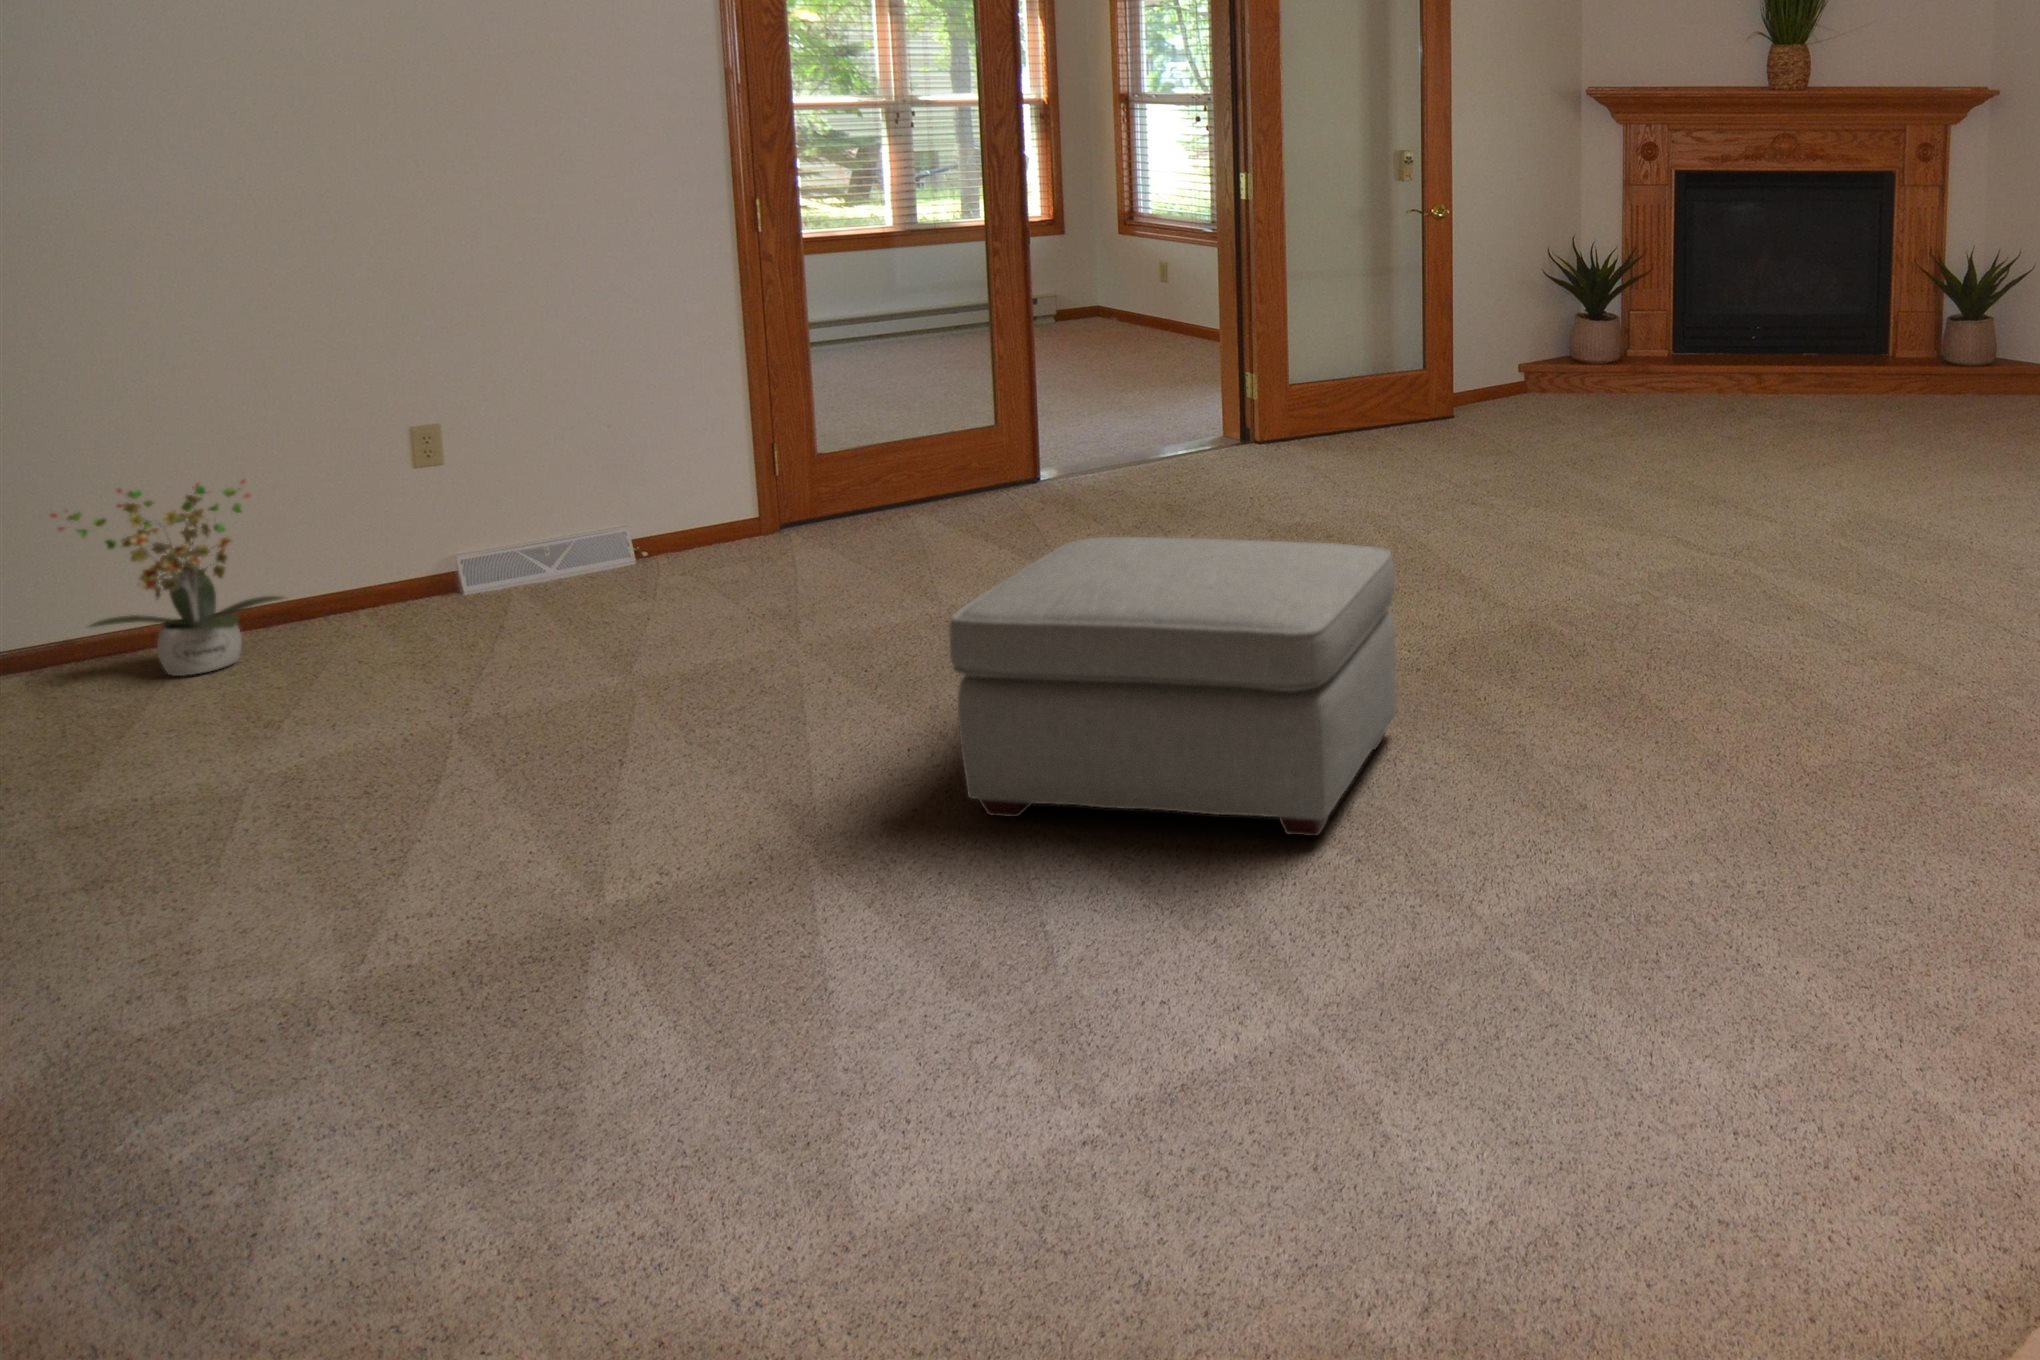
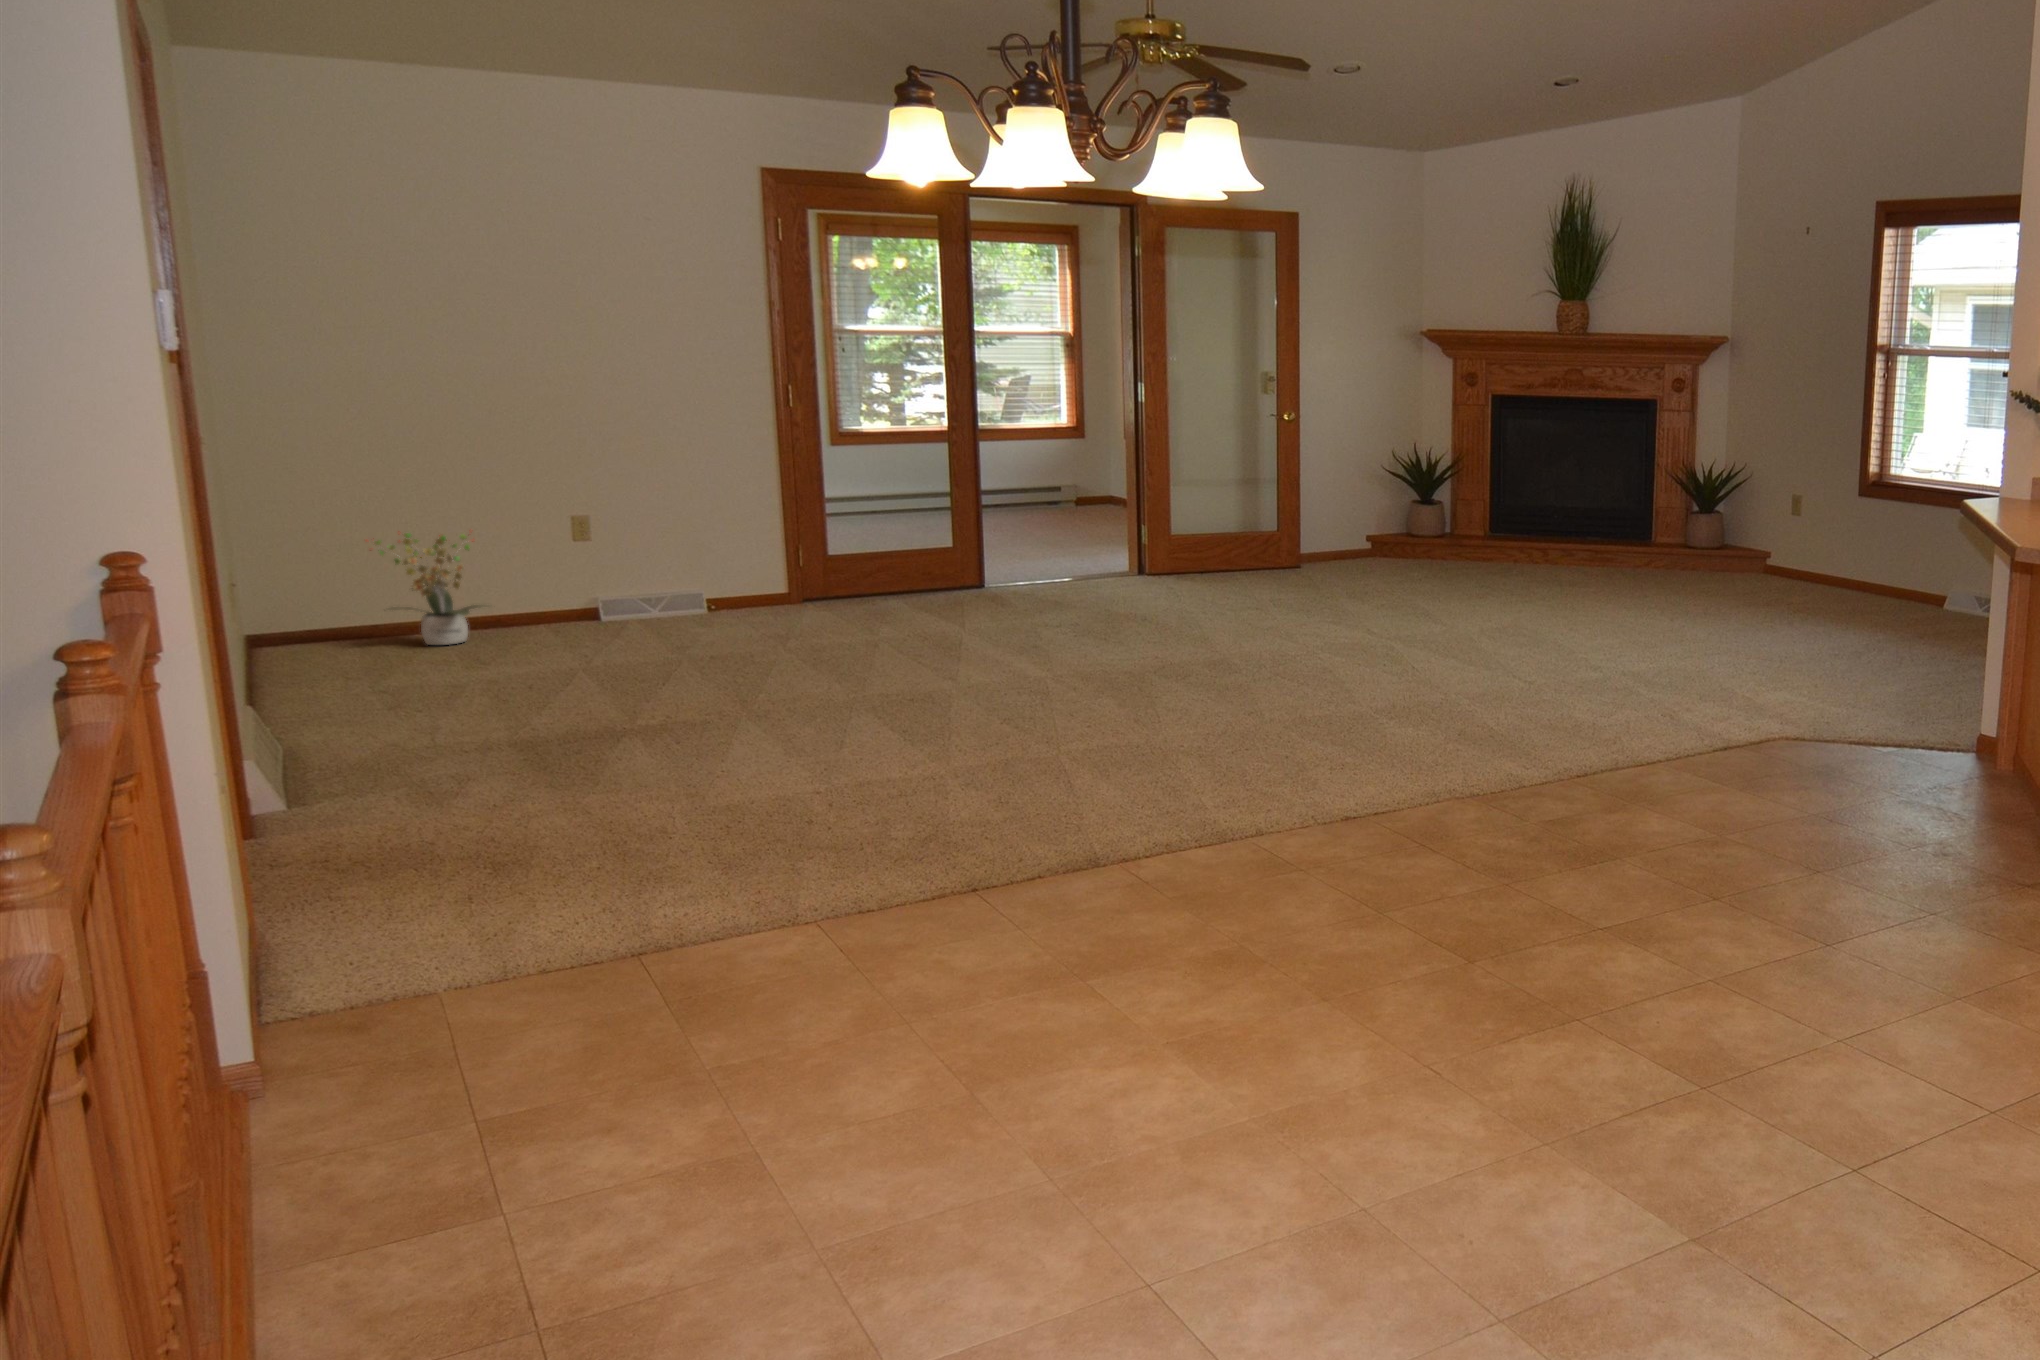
ottoman: present [949,537,1396,836] -> none [876,566,1144,713]

